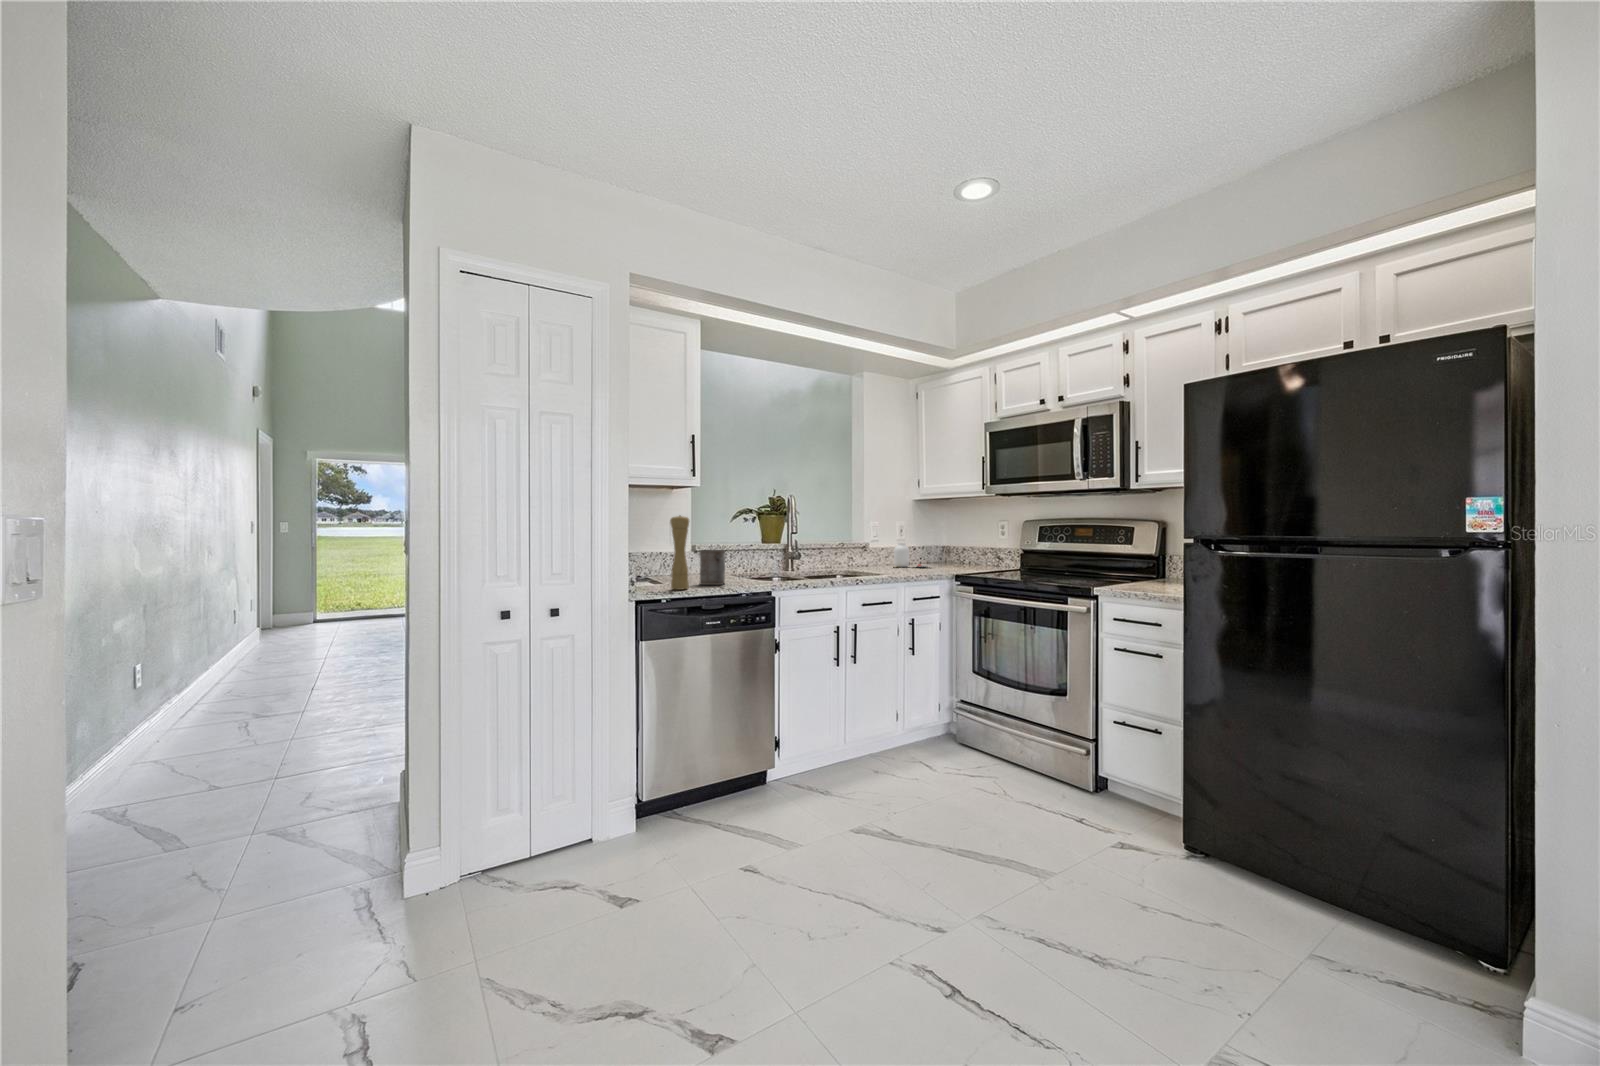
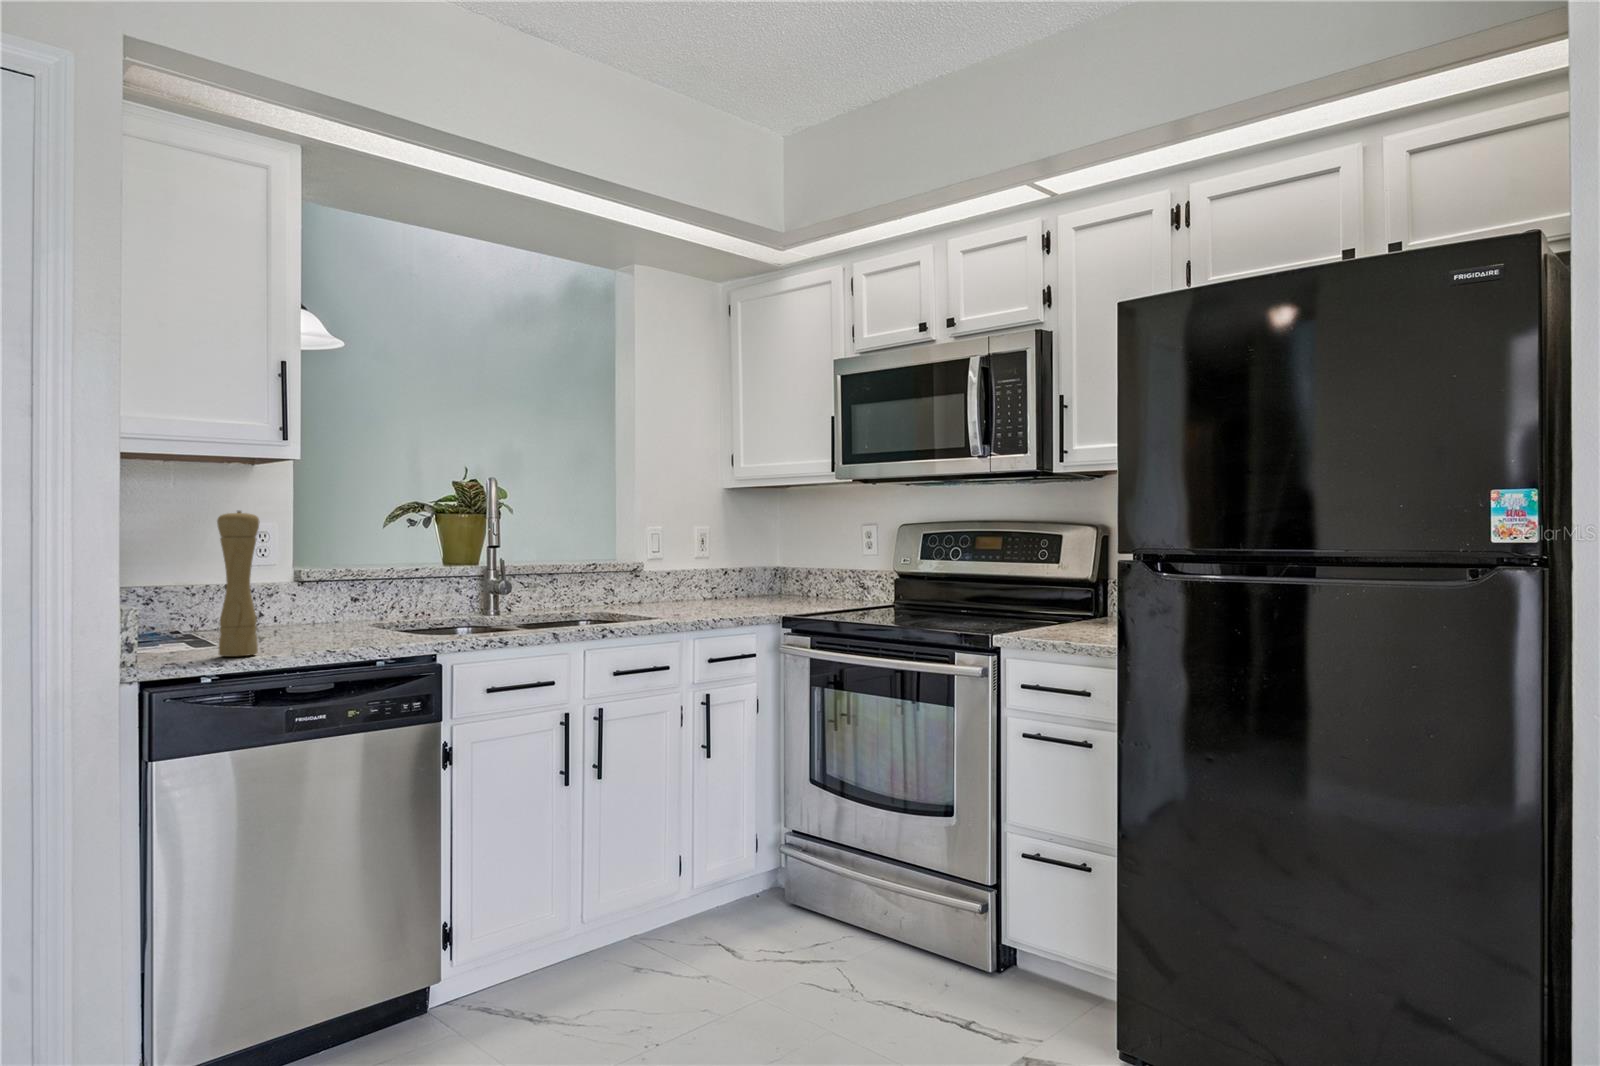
jar: present [894,543,928,567] -> none [681,561,751,605]
mug: present [700,550,725,585] -> none [288,577,342,646]

